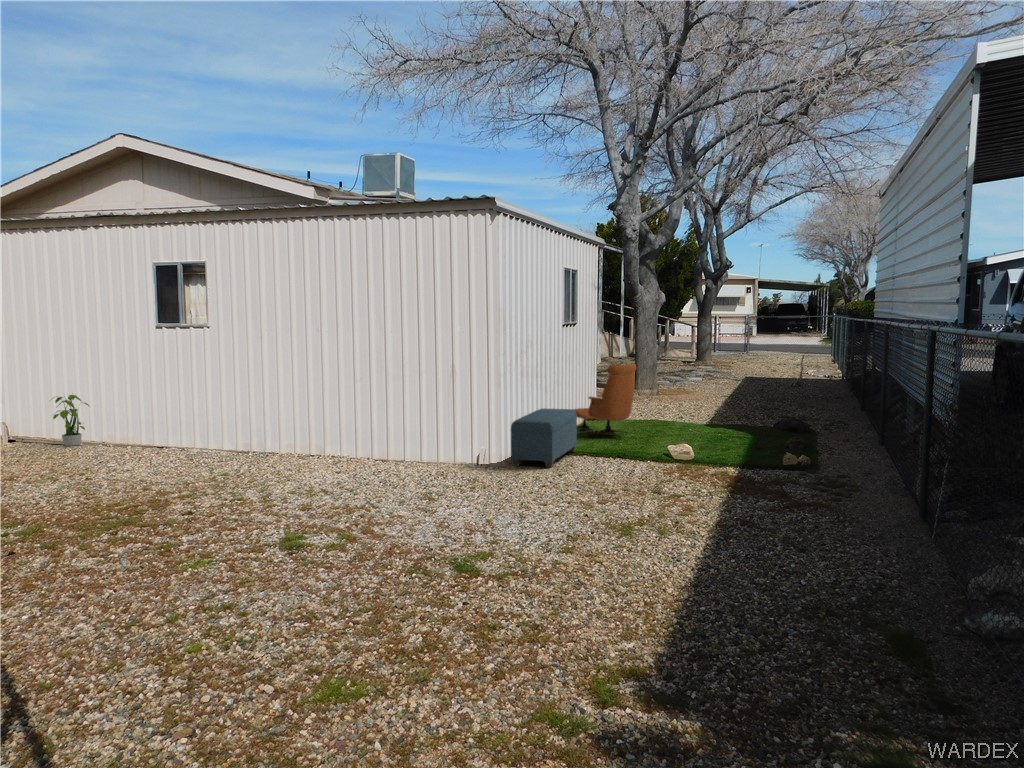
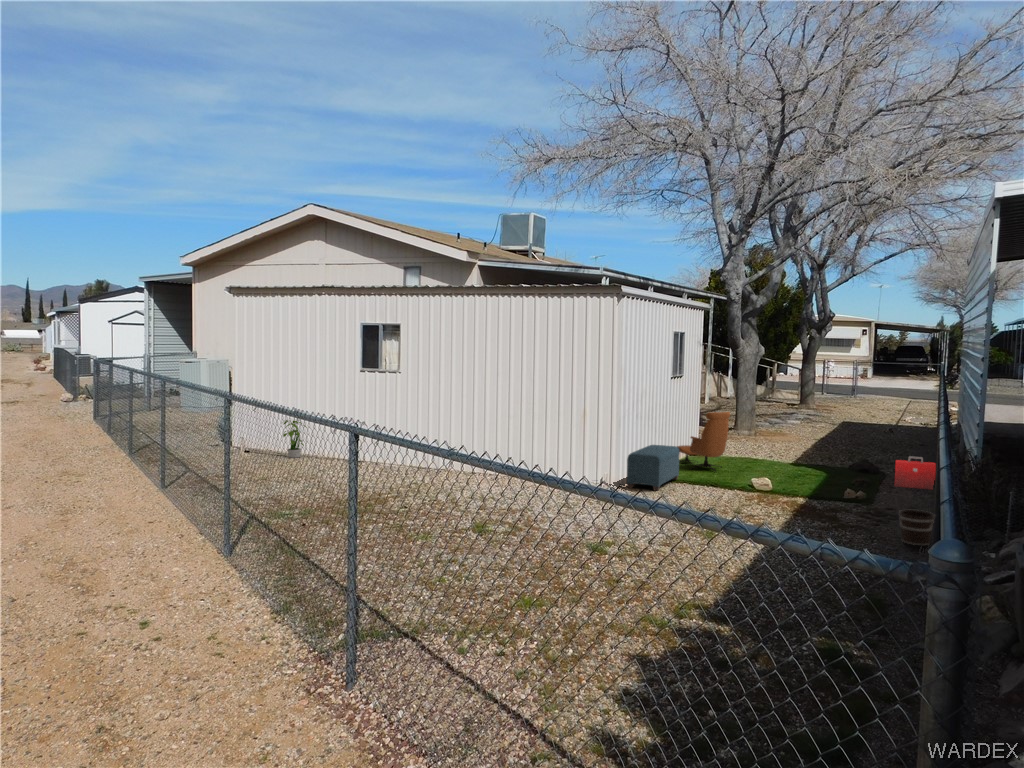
toolbox: none [833,410,884,449] -> present [895,457,936,490]
bucket: none [876,480,928,528] -> present [899,510,935,545]

